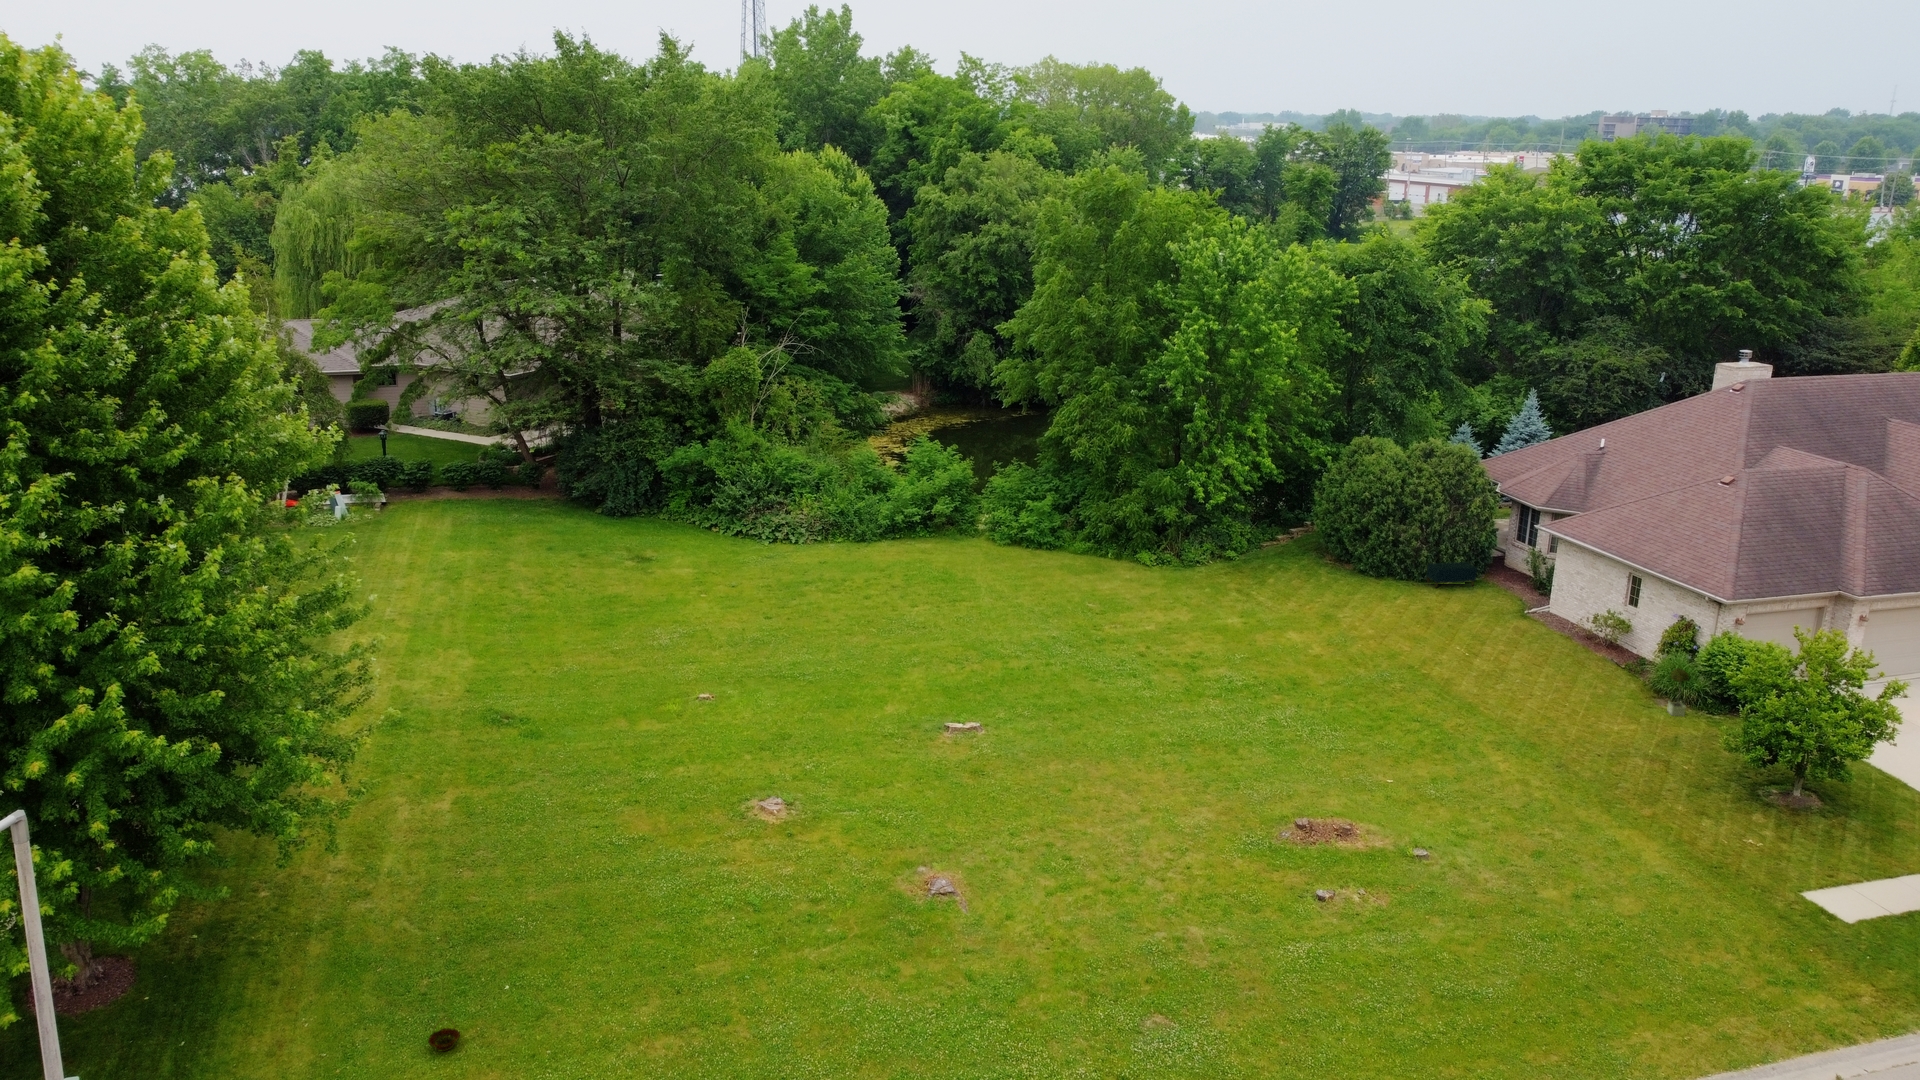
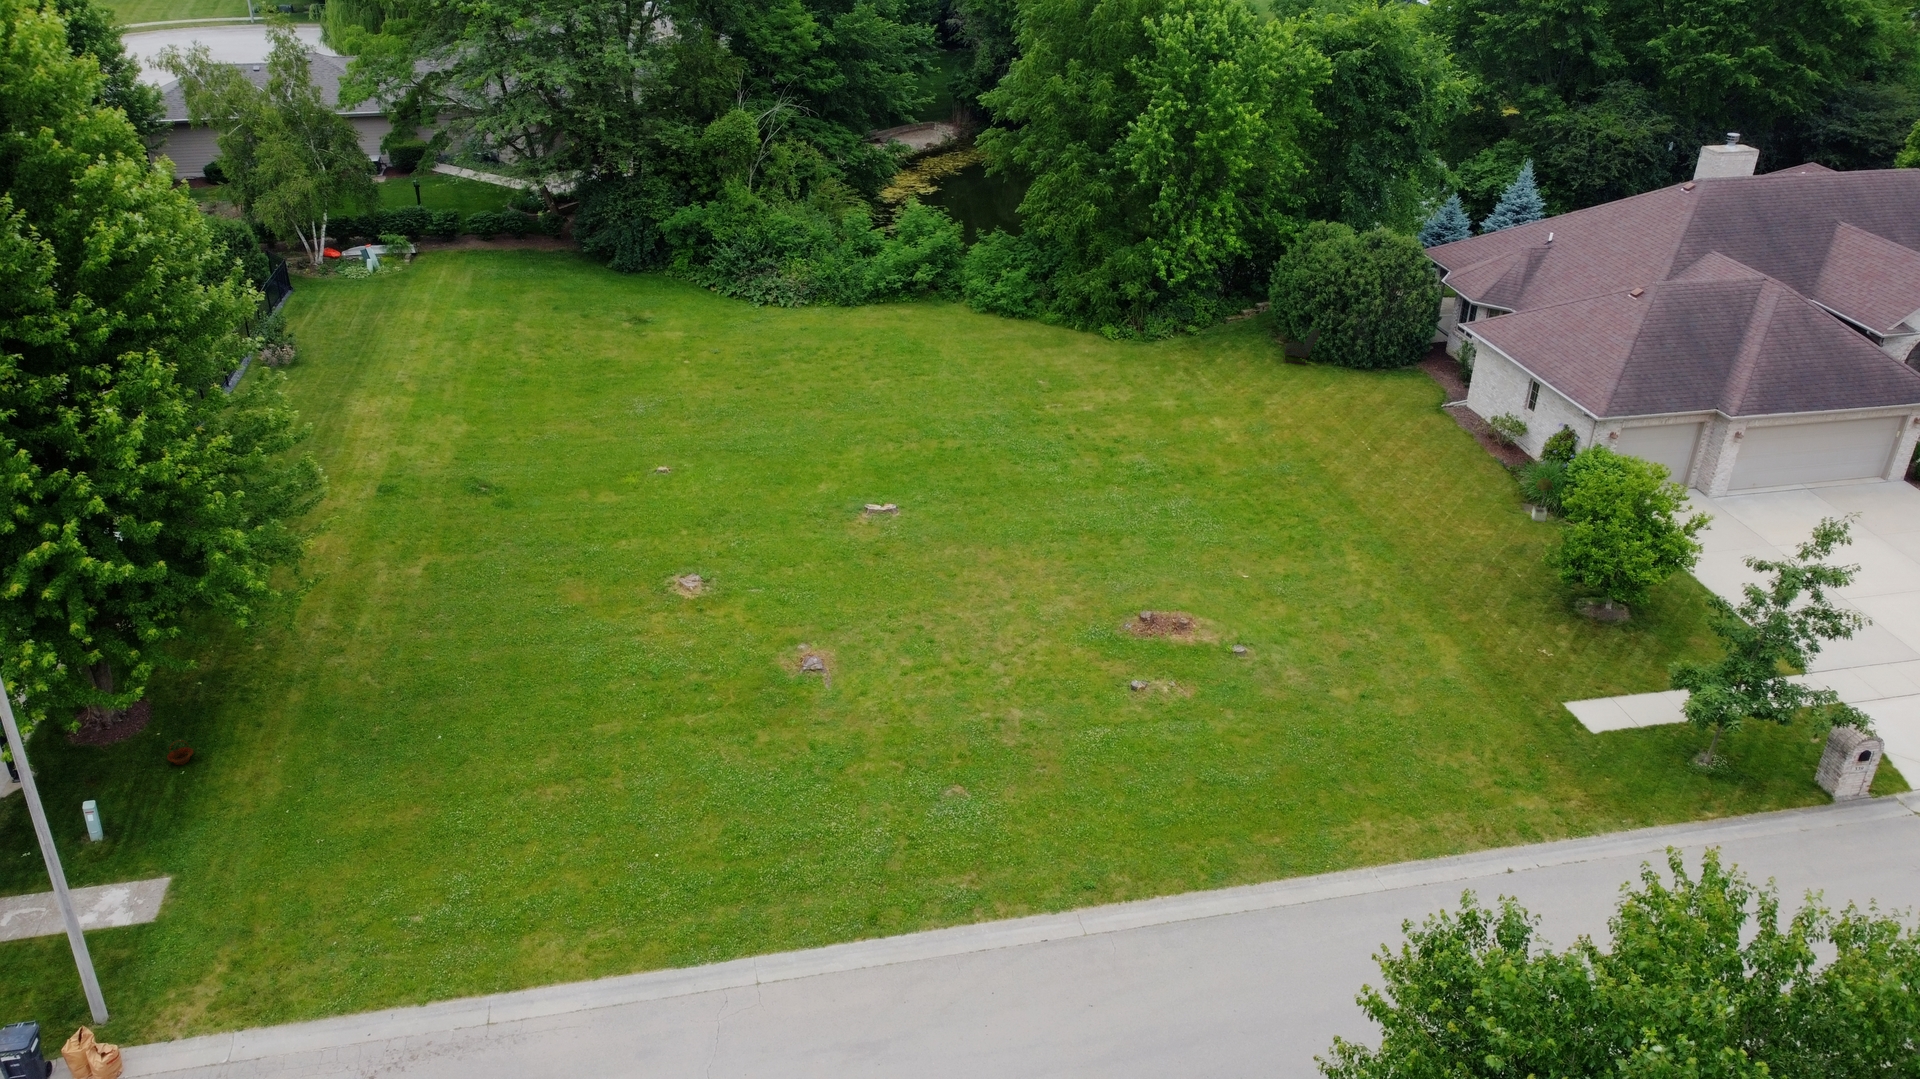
lounge chair: none [1341,541,1378,580] -> present [1284,329,1320,365]
bench: present [1427,562,1477,587] -> none [1363,352,1411,377]
basket: present [428,1021,460,1052] -> present [167,747,193,765]

